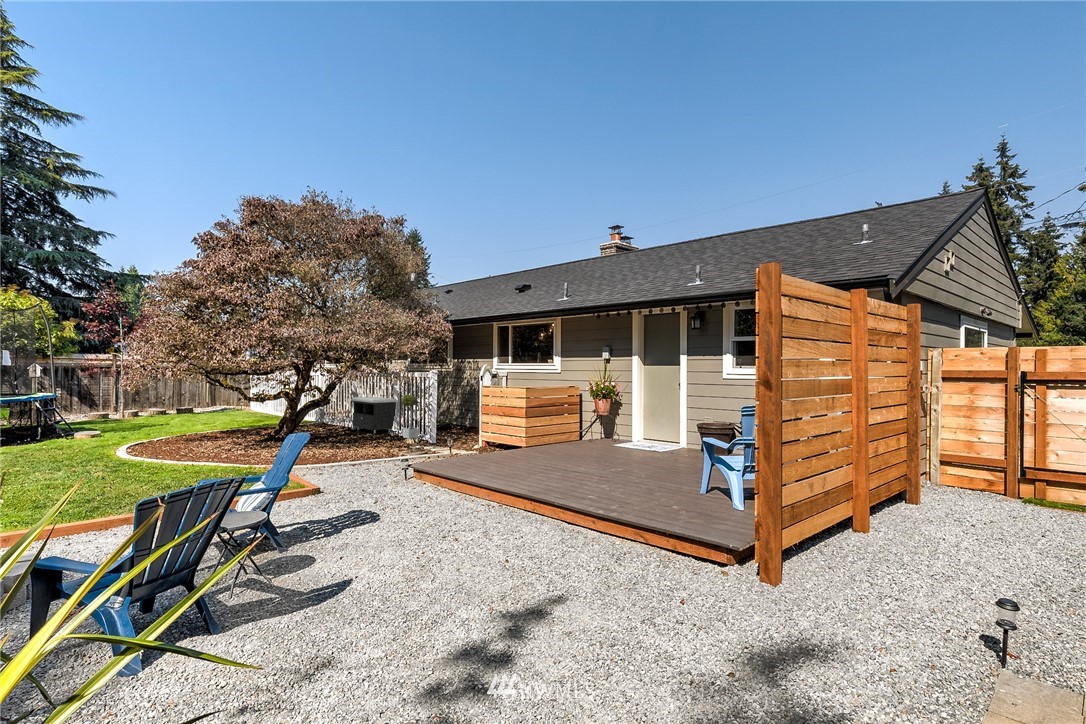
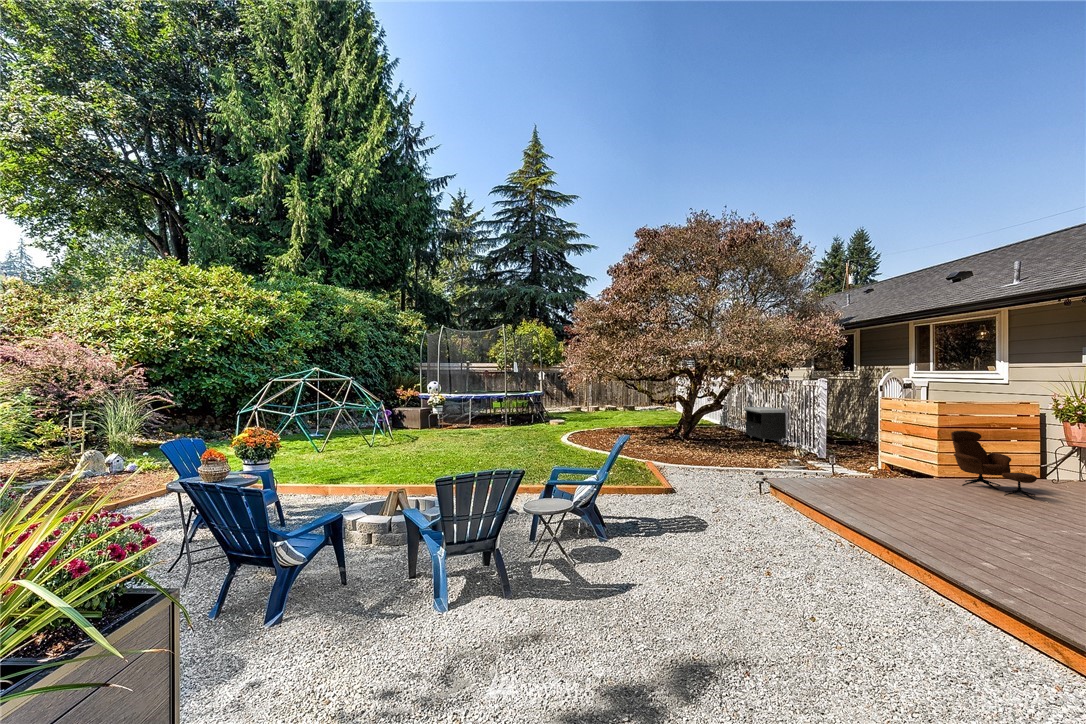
potted tree: present [402,394,420,439] -> none [786,405,807,451]
lounge chair: none [534,410,582,455] -> present [951,431,1037,499]

